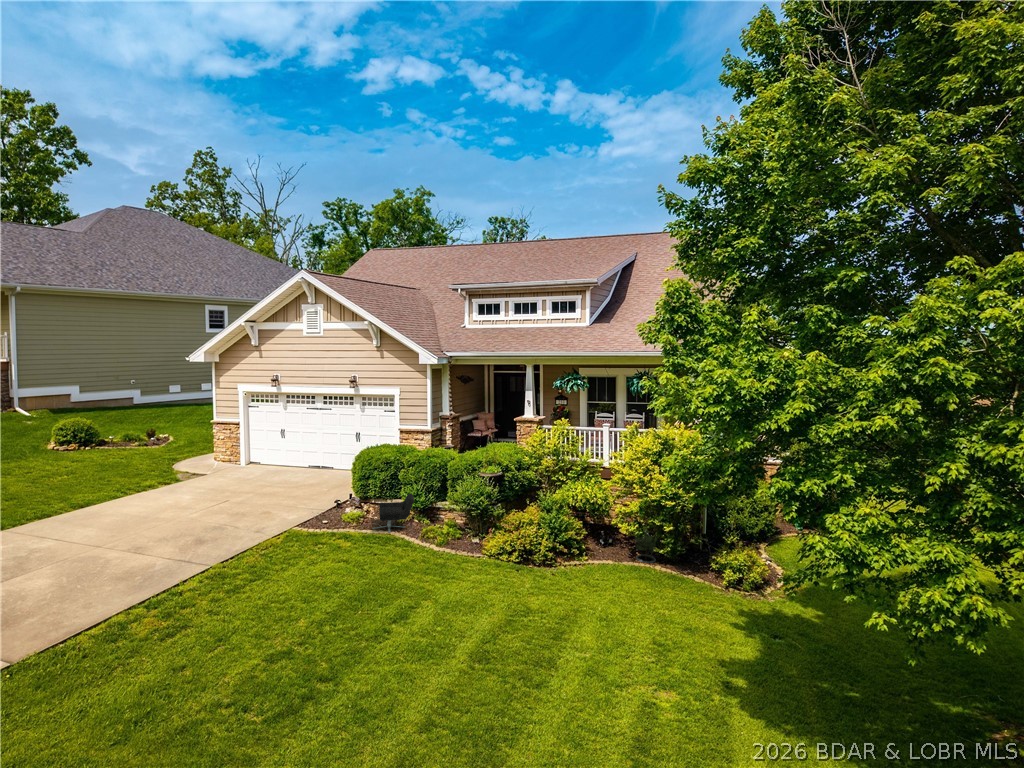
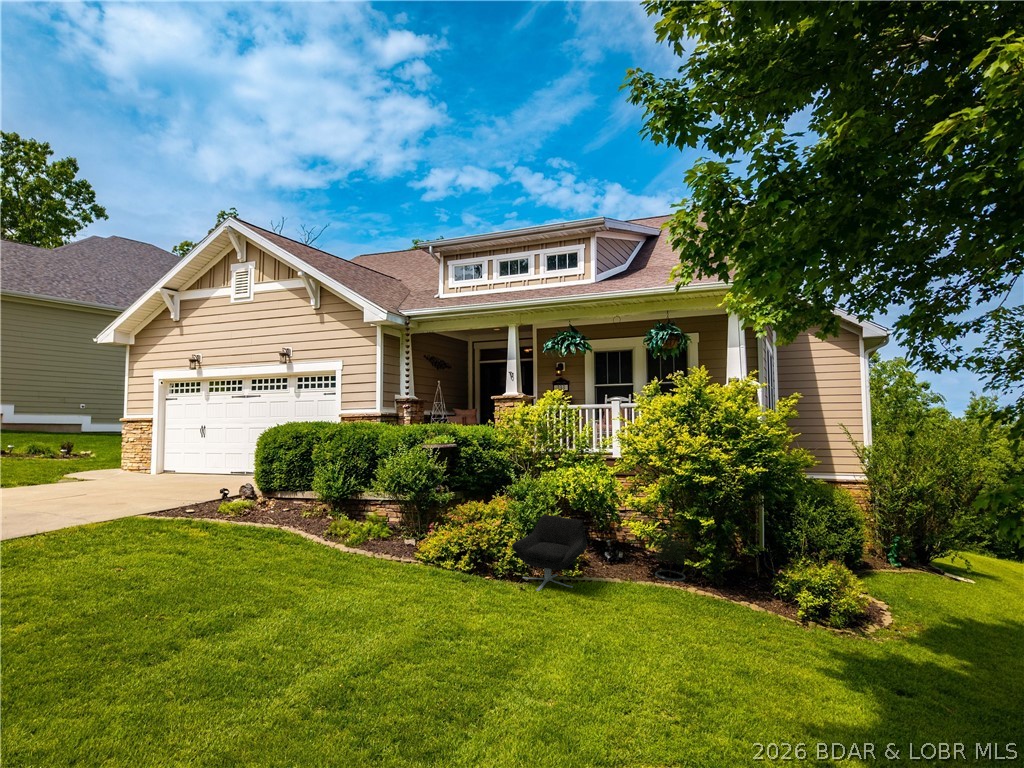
lounge chair: present [373,494,414,533] -> present [512,515,587,591]

